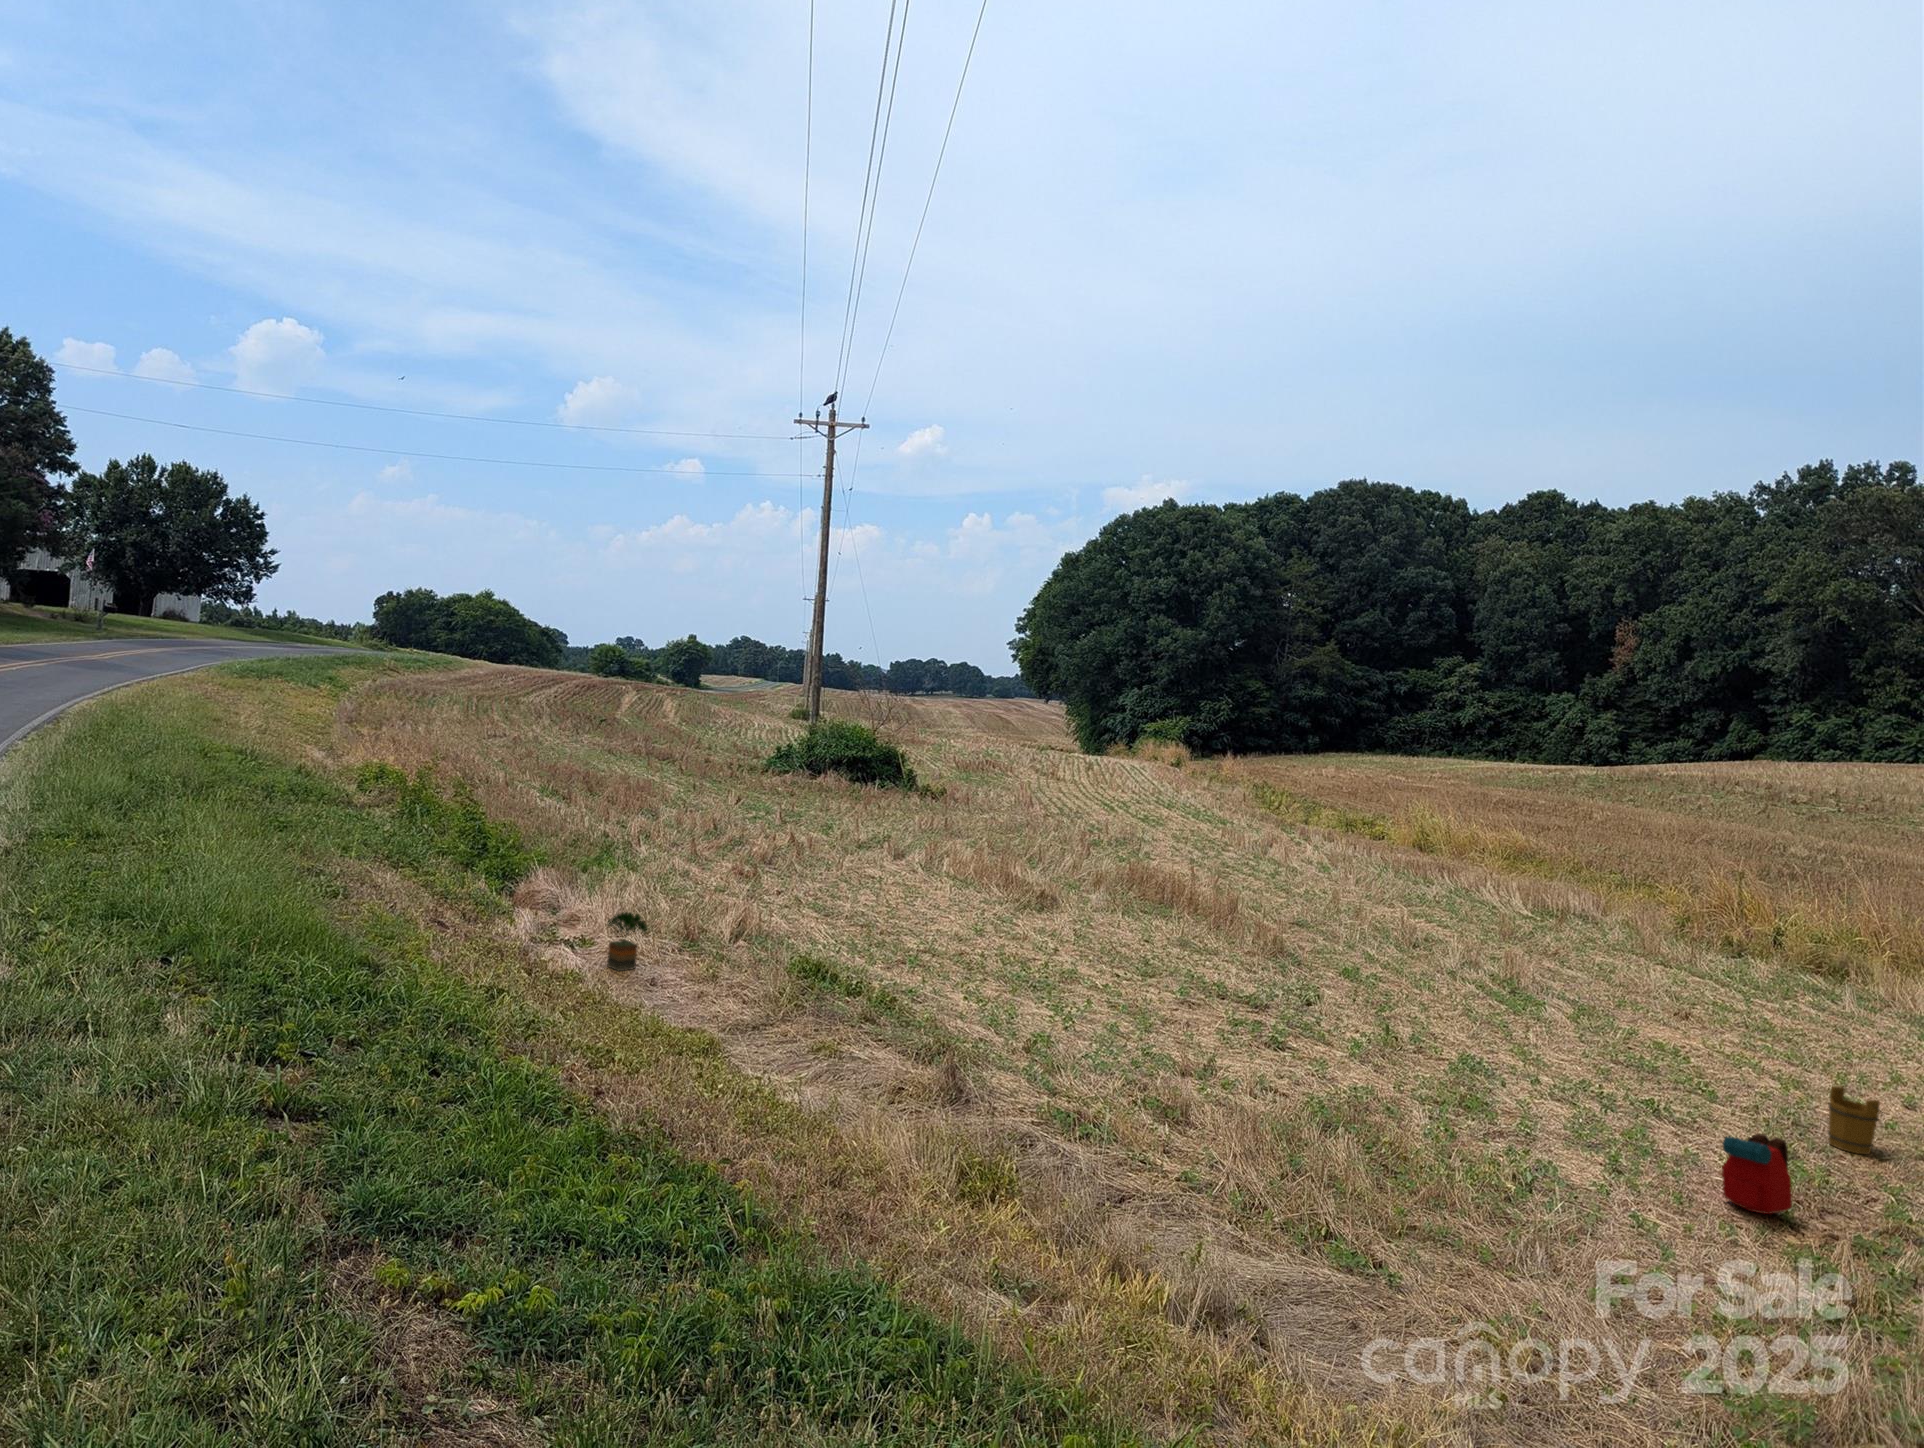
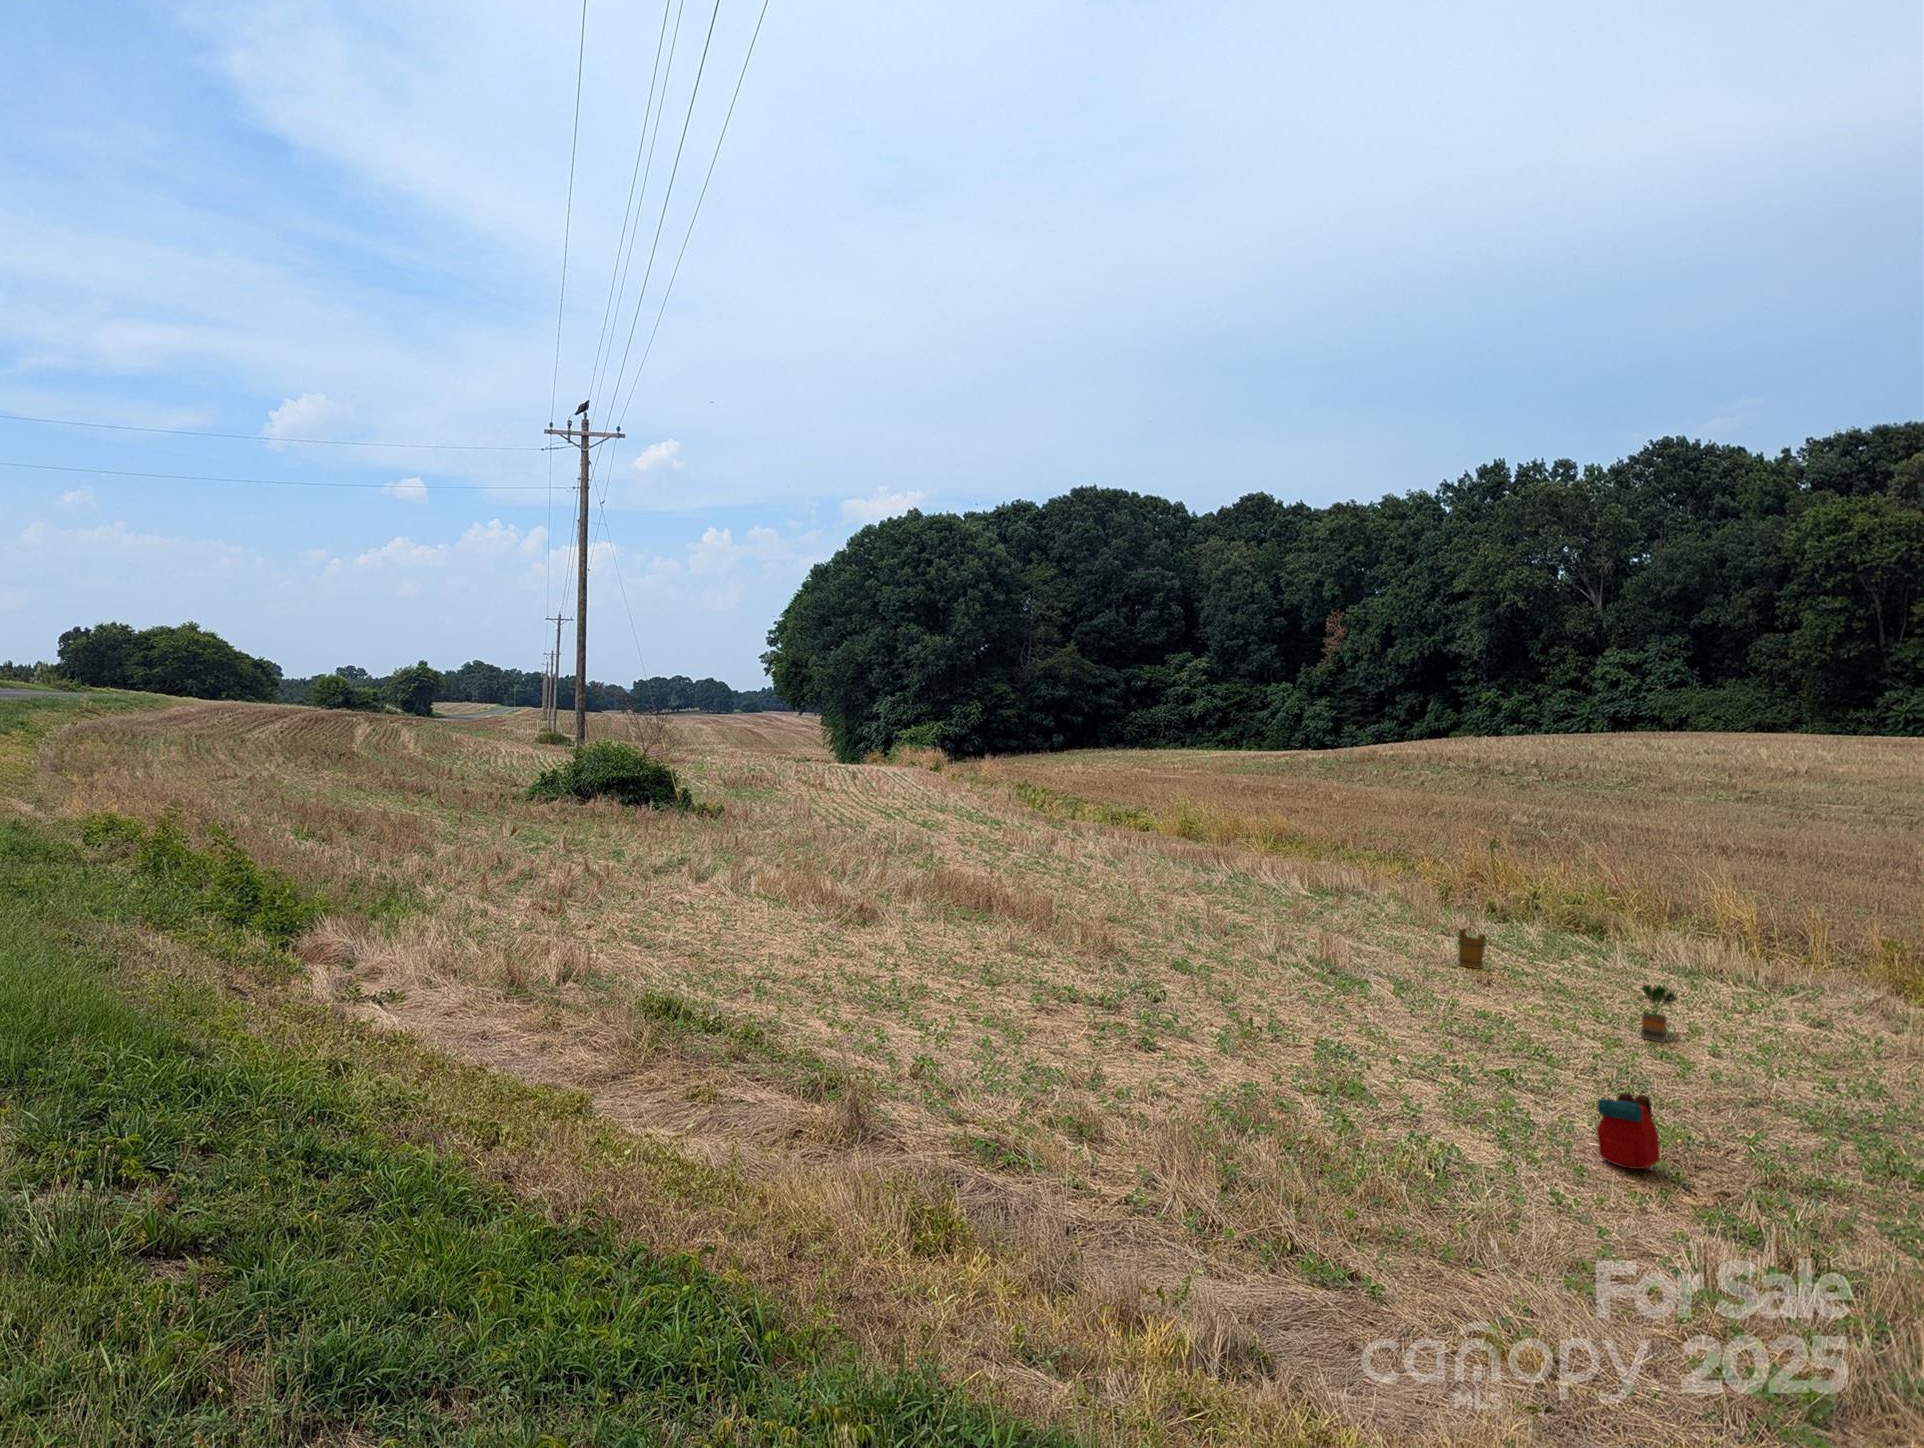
potted tree: present [607,912,647,971] -> present [1635,985,1677,1043]
bucket: present [1828,1086,1883,1154] -> present [1458,929,1487,968]

